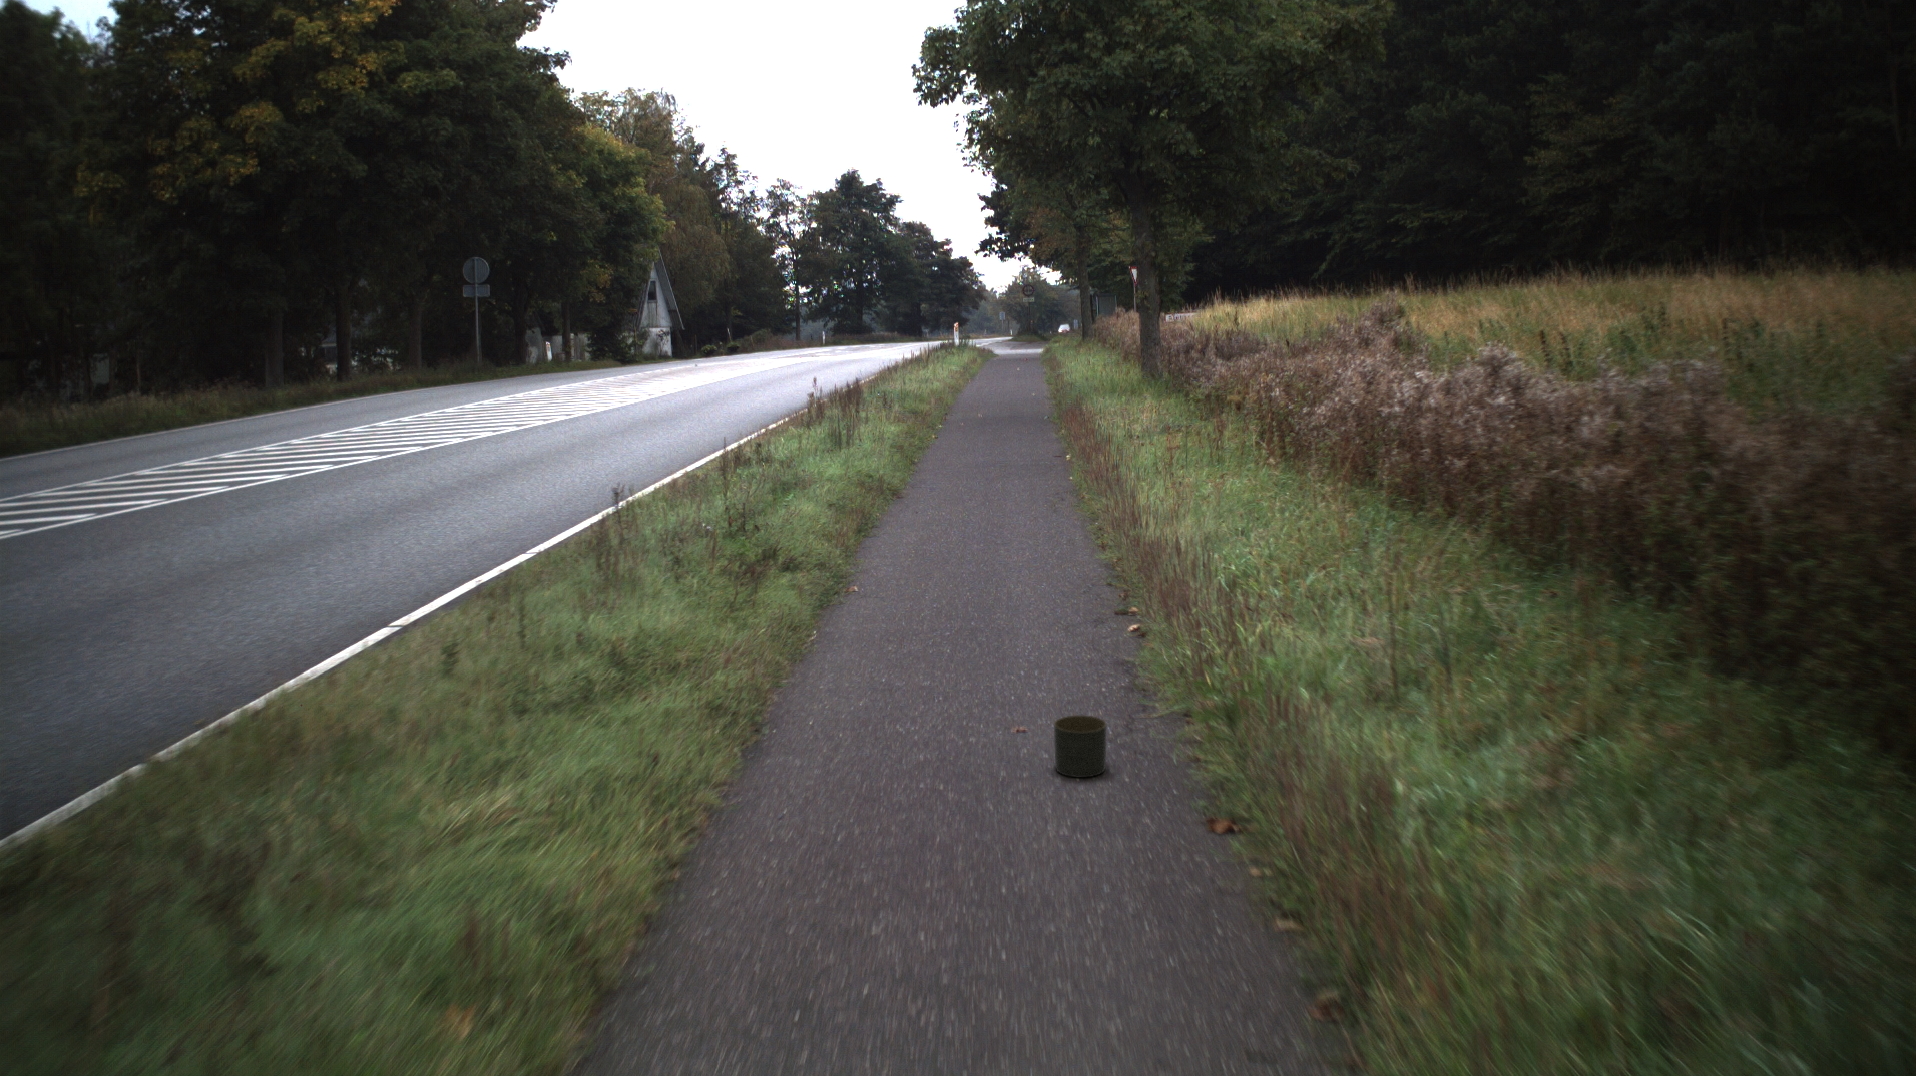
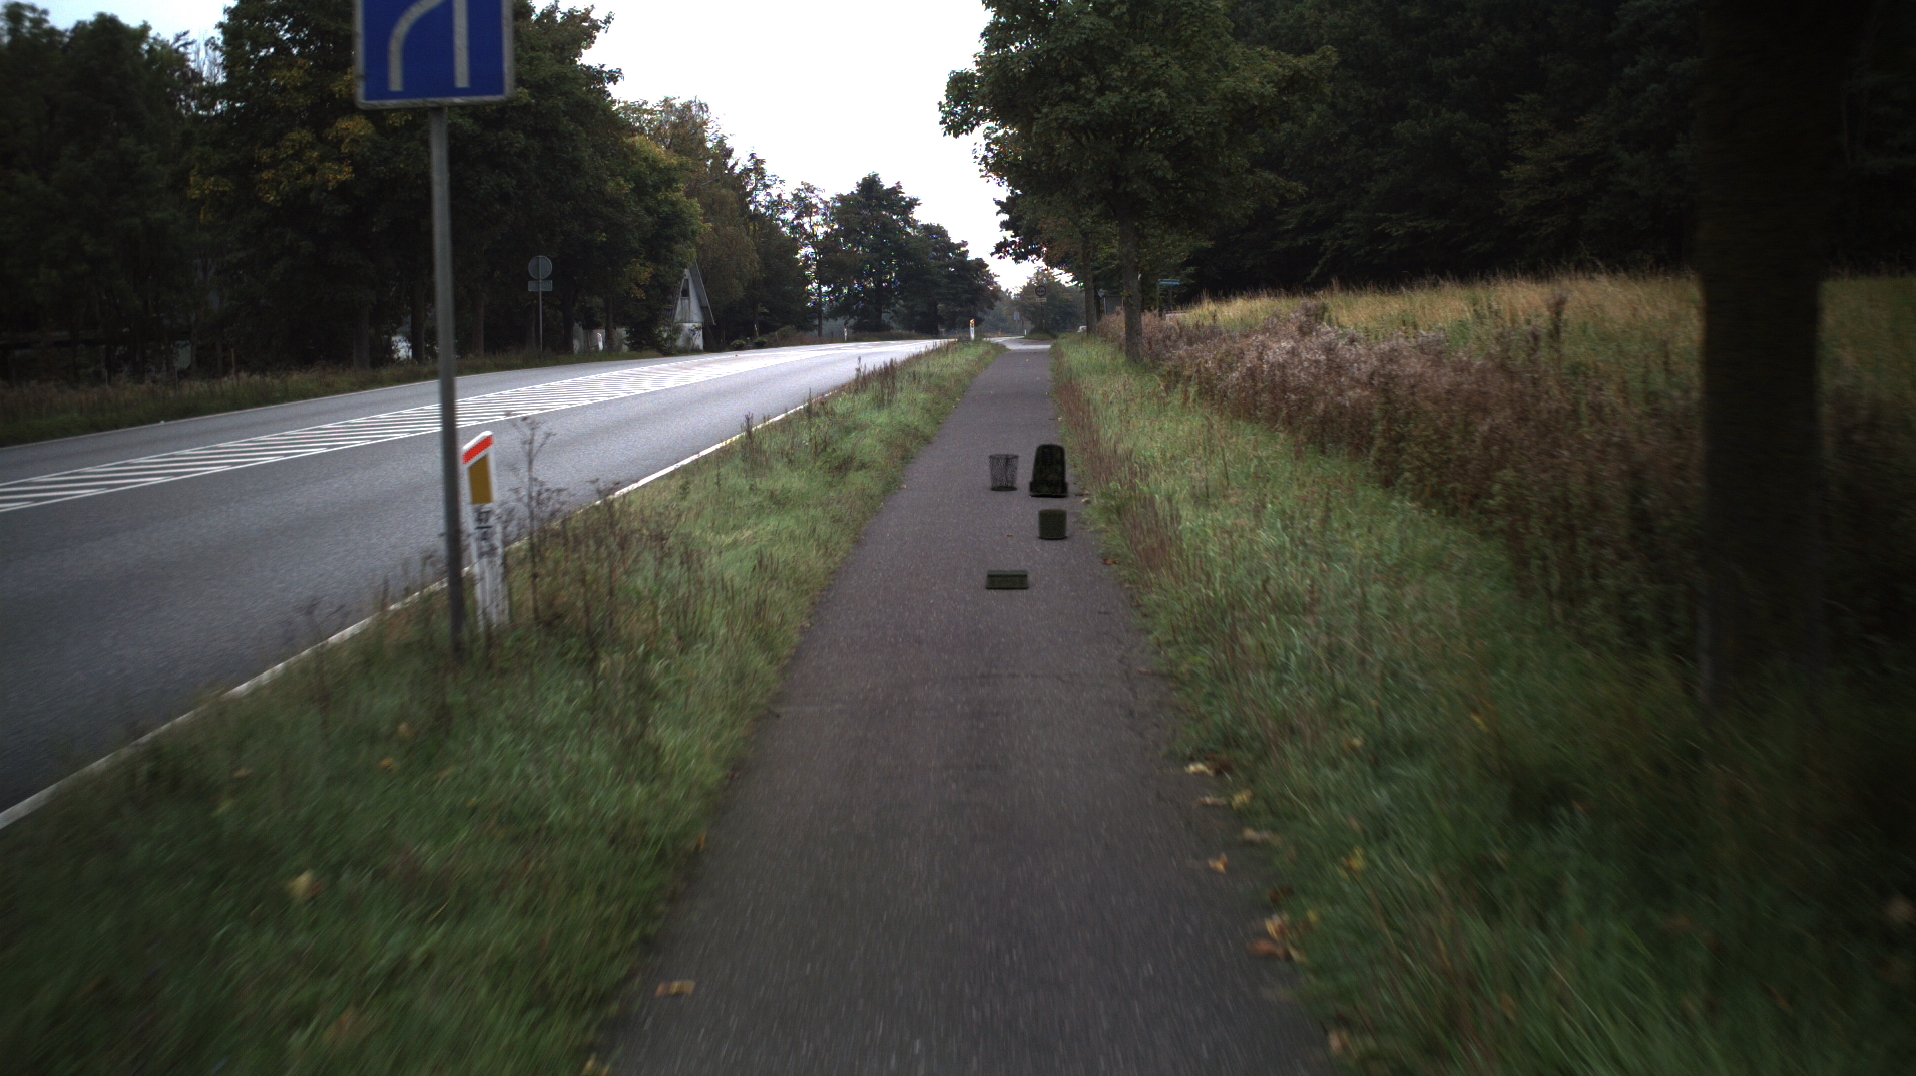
backpack: none [1033,553,1095,638] -> present [1029,444,1068,496]
waste bin: none [969,561,1017,621] -> present [989,454,1019,491]
toolbox: none [953,946,1045,1004] -> present [986,570,1028,588]

